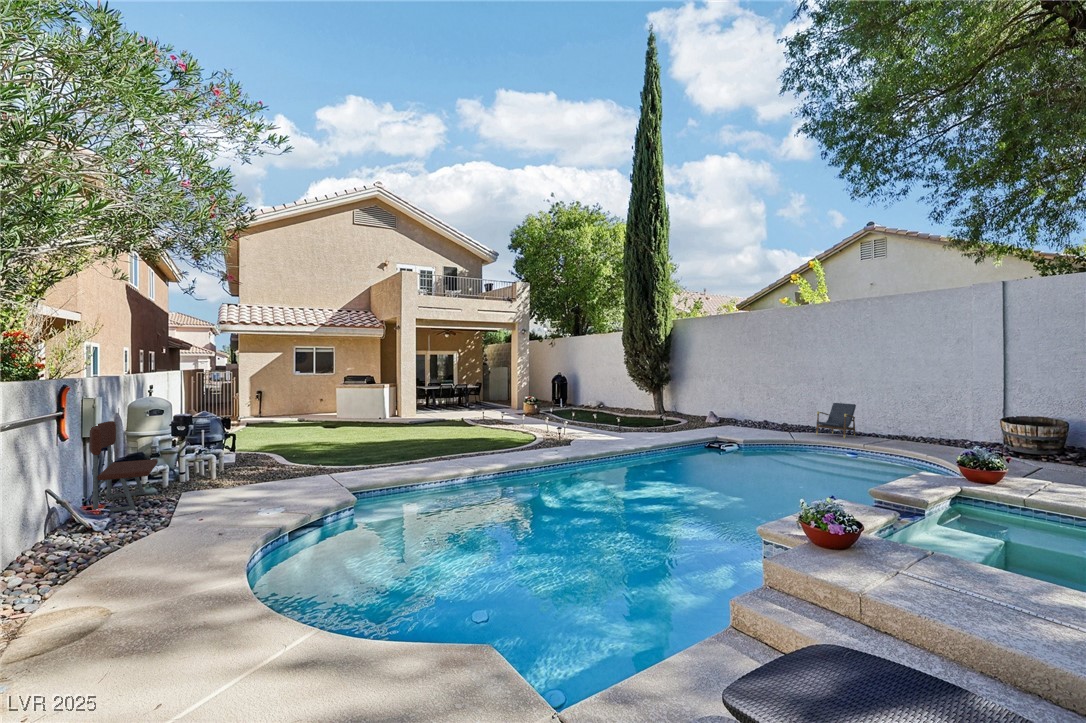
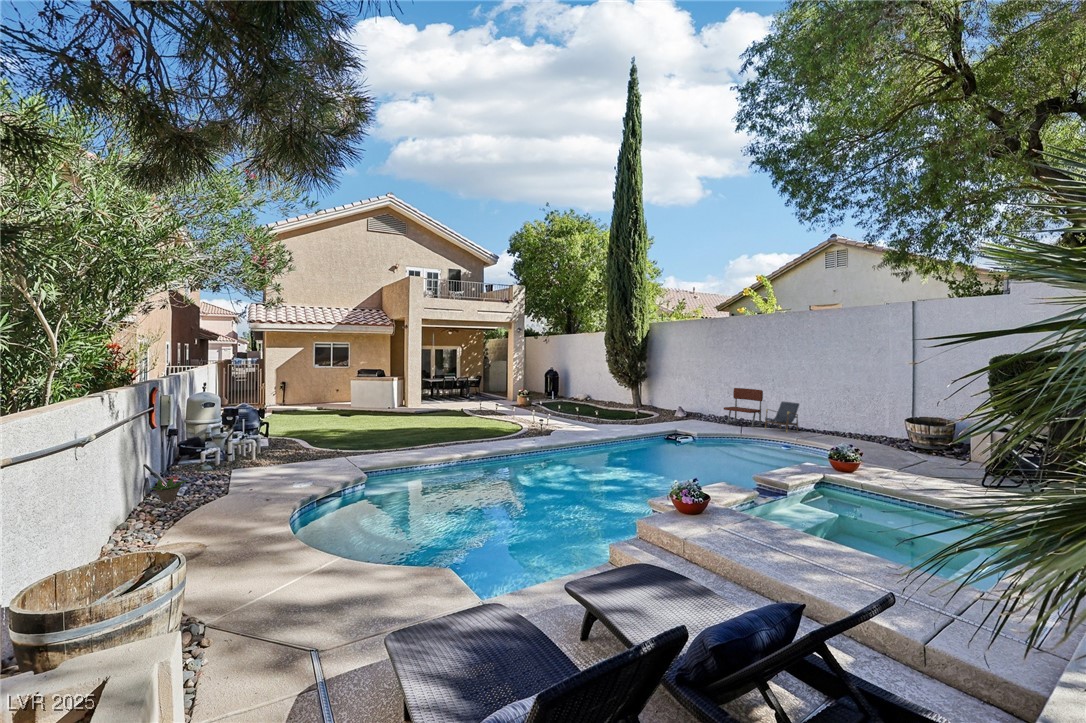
bench: present [90,421,158,512] -> present [724,388,763,427]
decorative plant: none [43,507,111,542] -> present [149,478,188,502]

